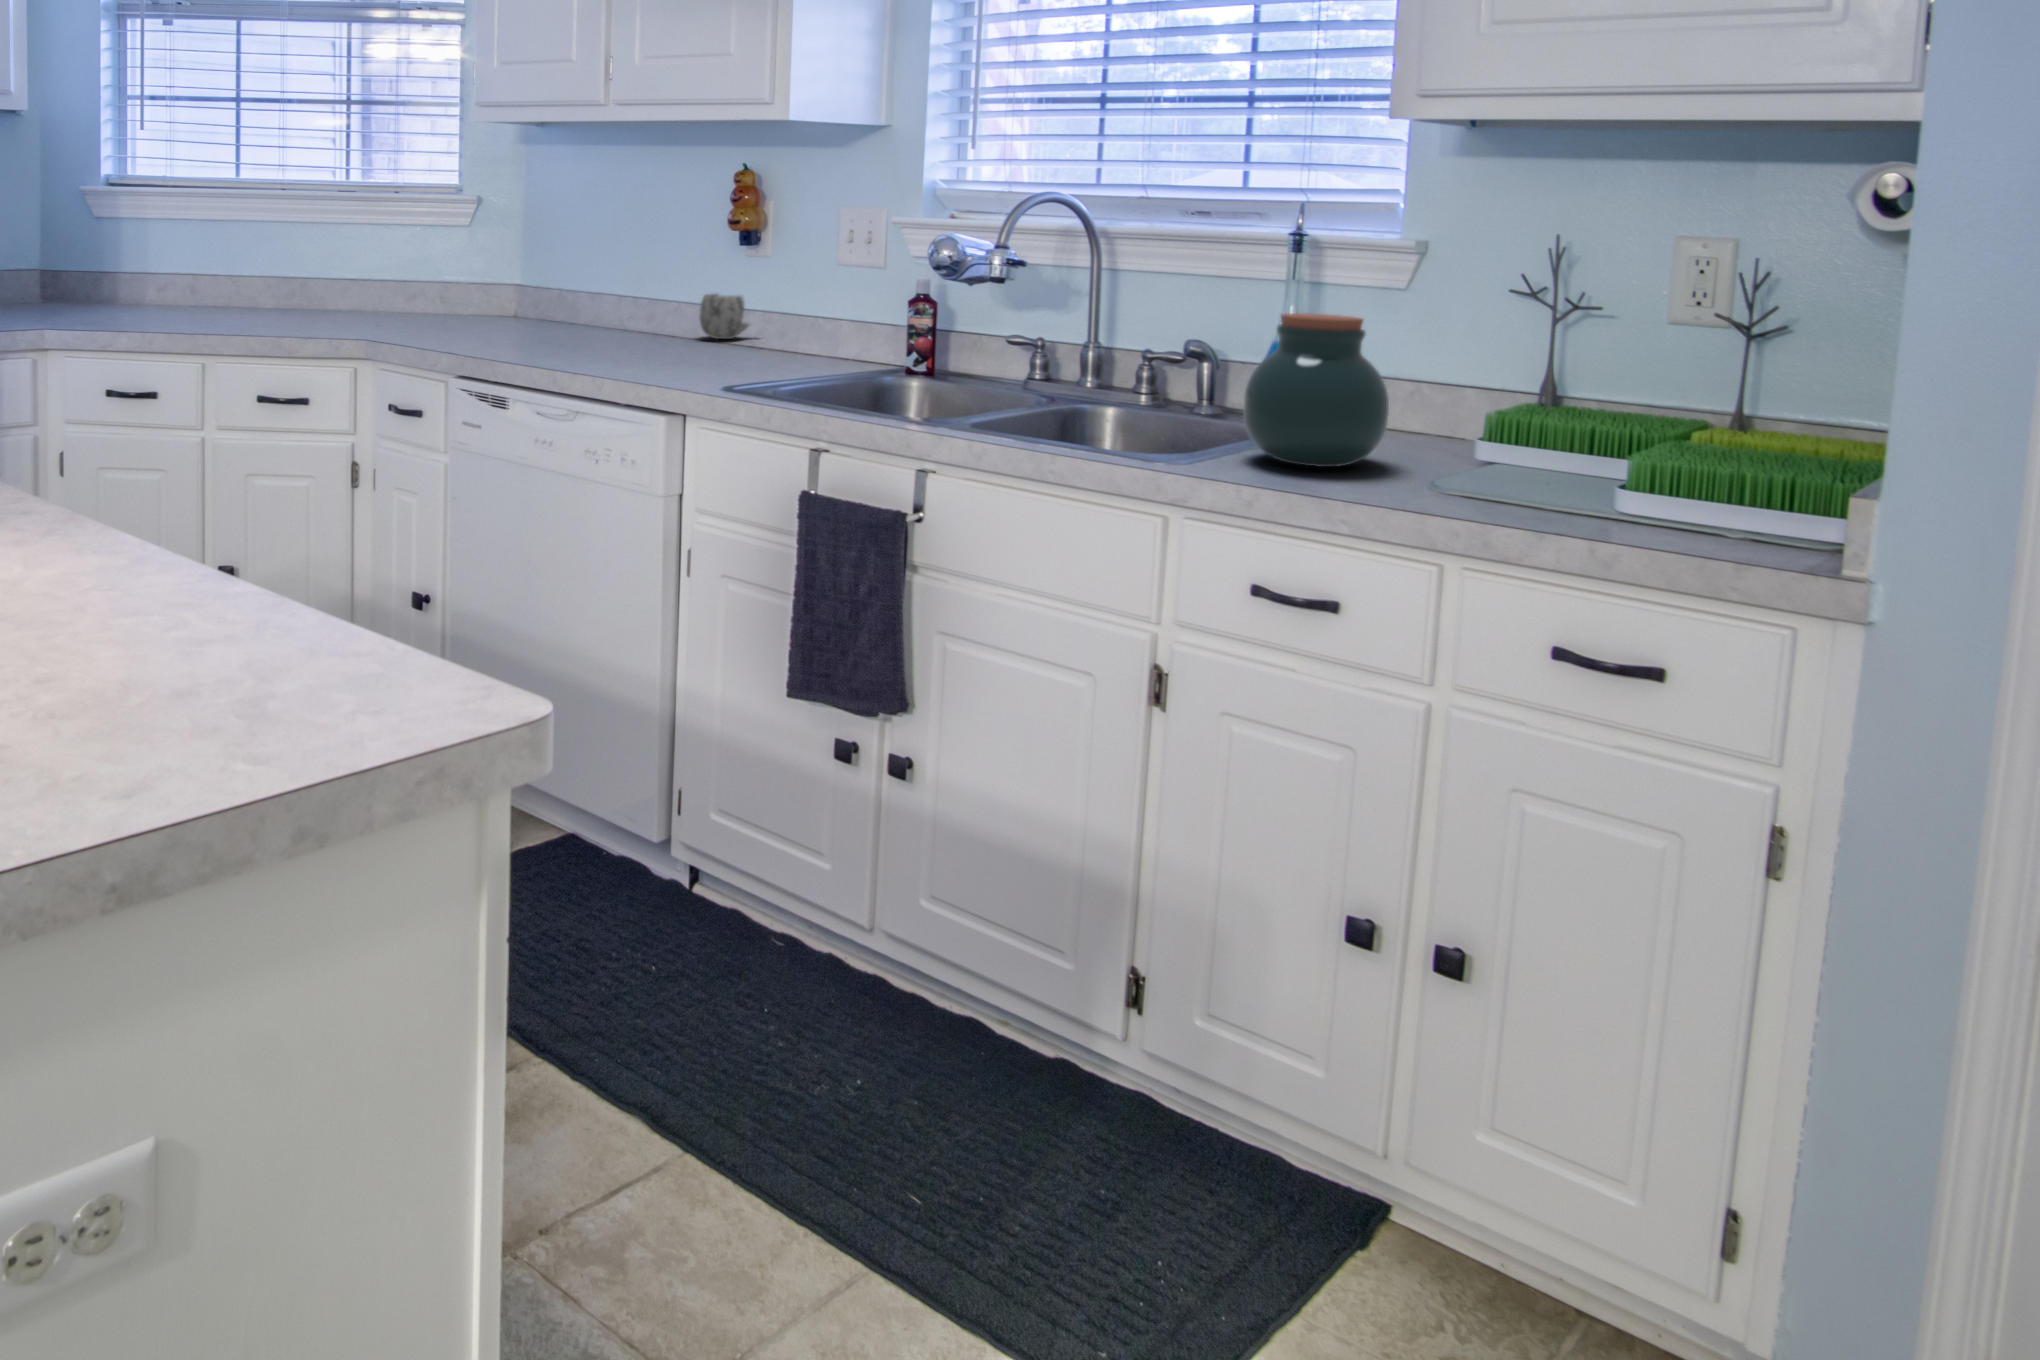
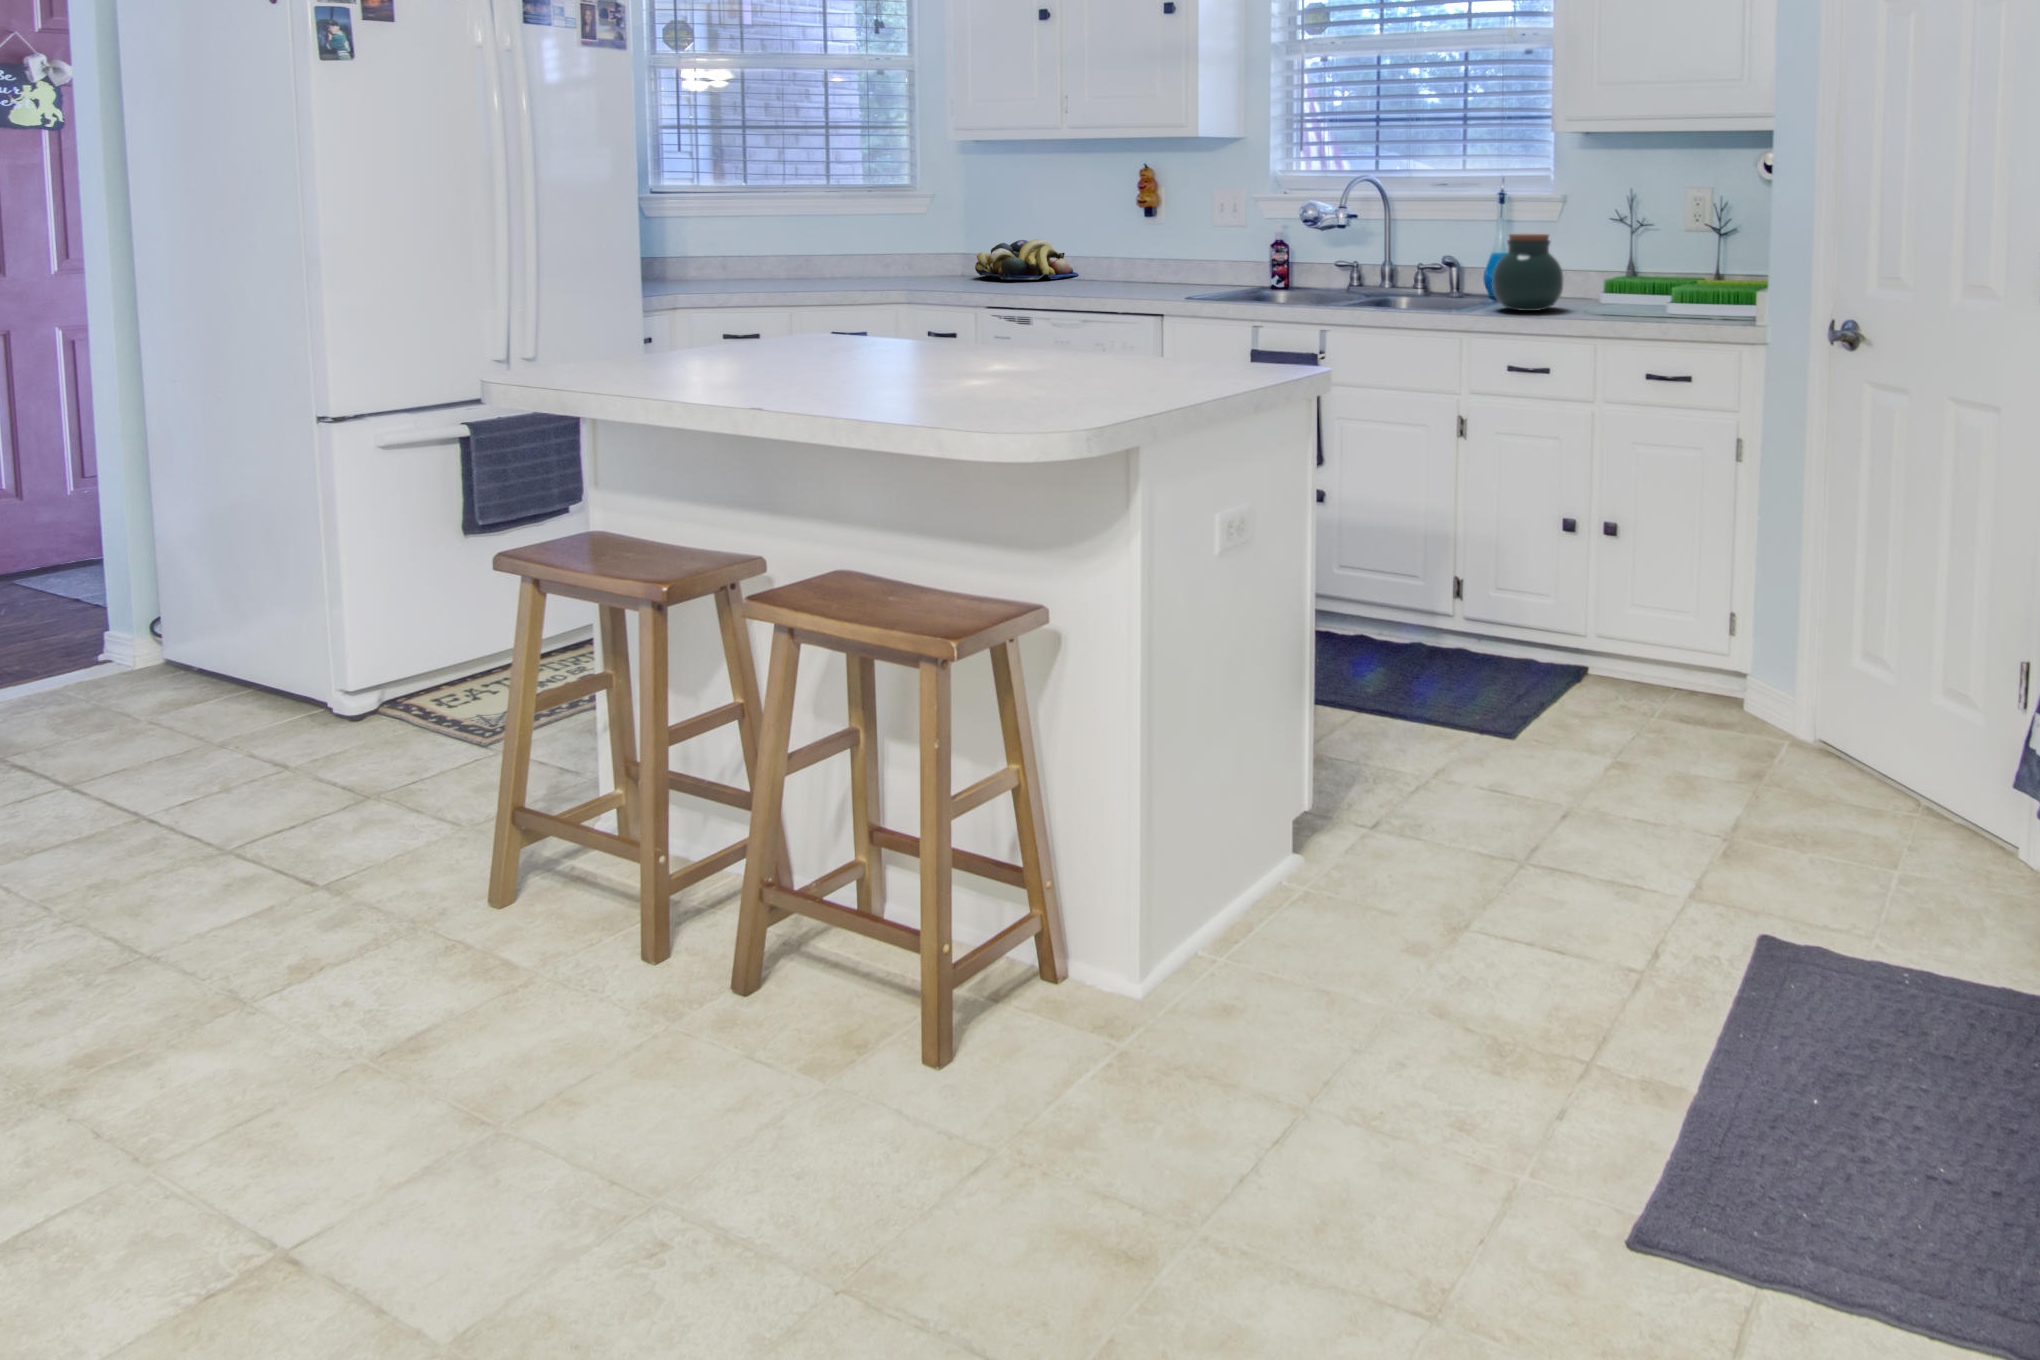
fruit bowl: none [509,272,661,335] -> present [975,239,1078,279]
mug: present [700,294,749,339] -> none [1115,248,1154,278]

